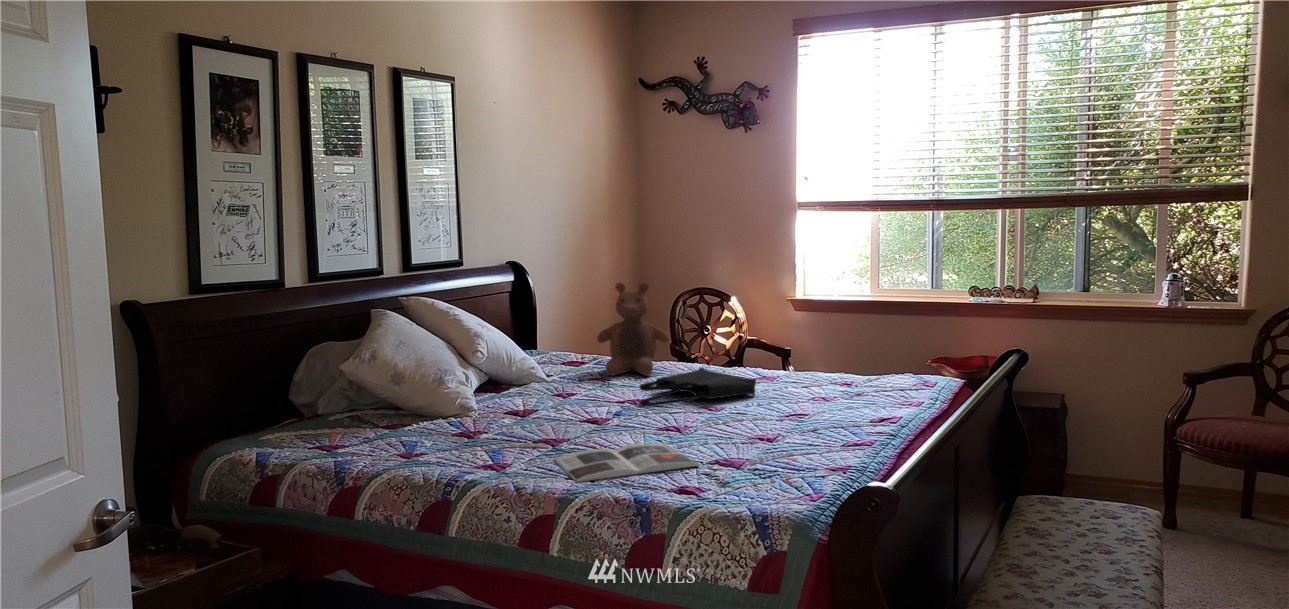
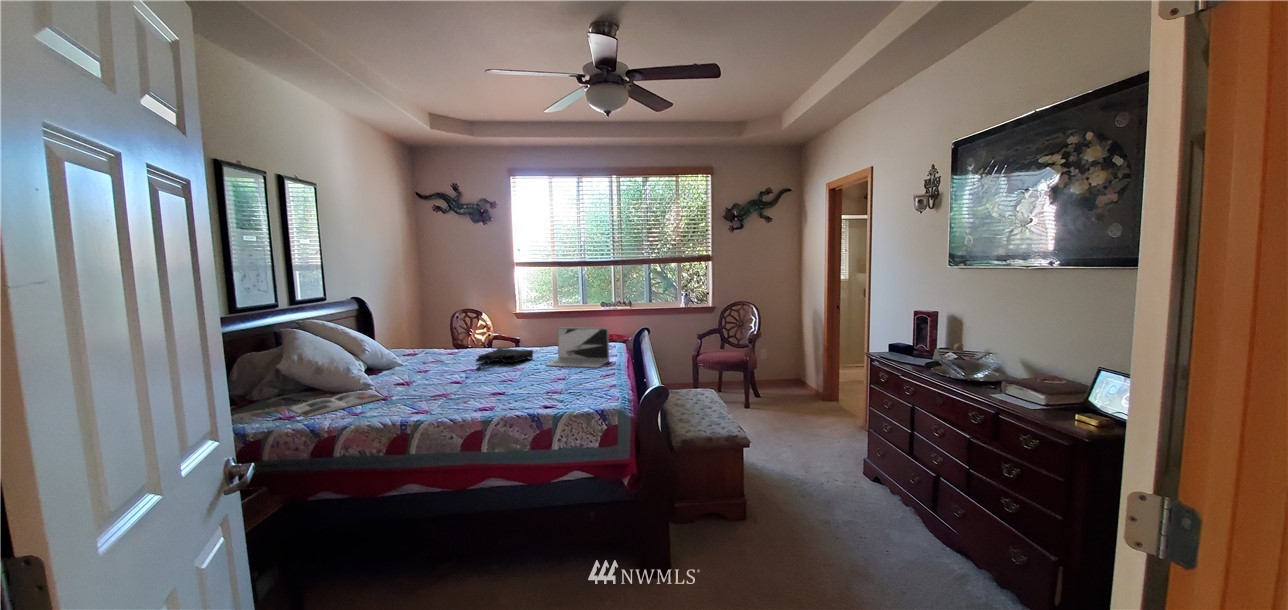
stuffed bear: present [597,282,670,376] -> none [428,305,472,358]
laptop: none [762,340,896,433] -> present [546,328,609,368]
magazine: present [554,443,699,482] -> present [290,391,384,417]

